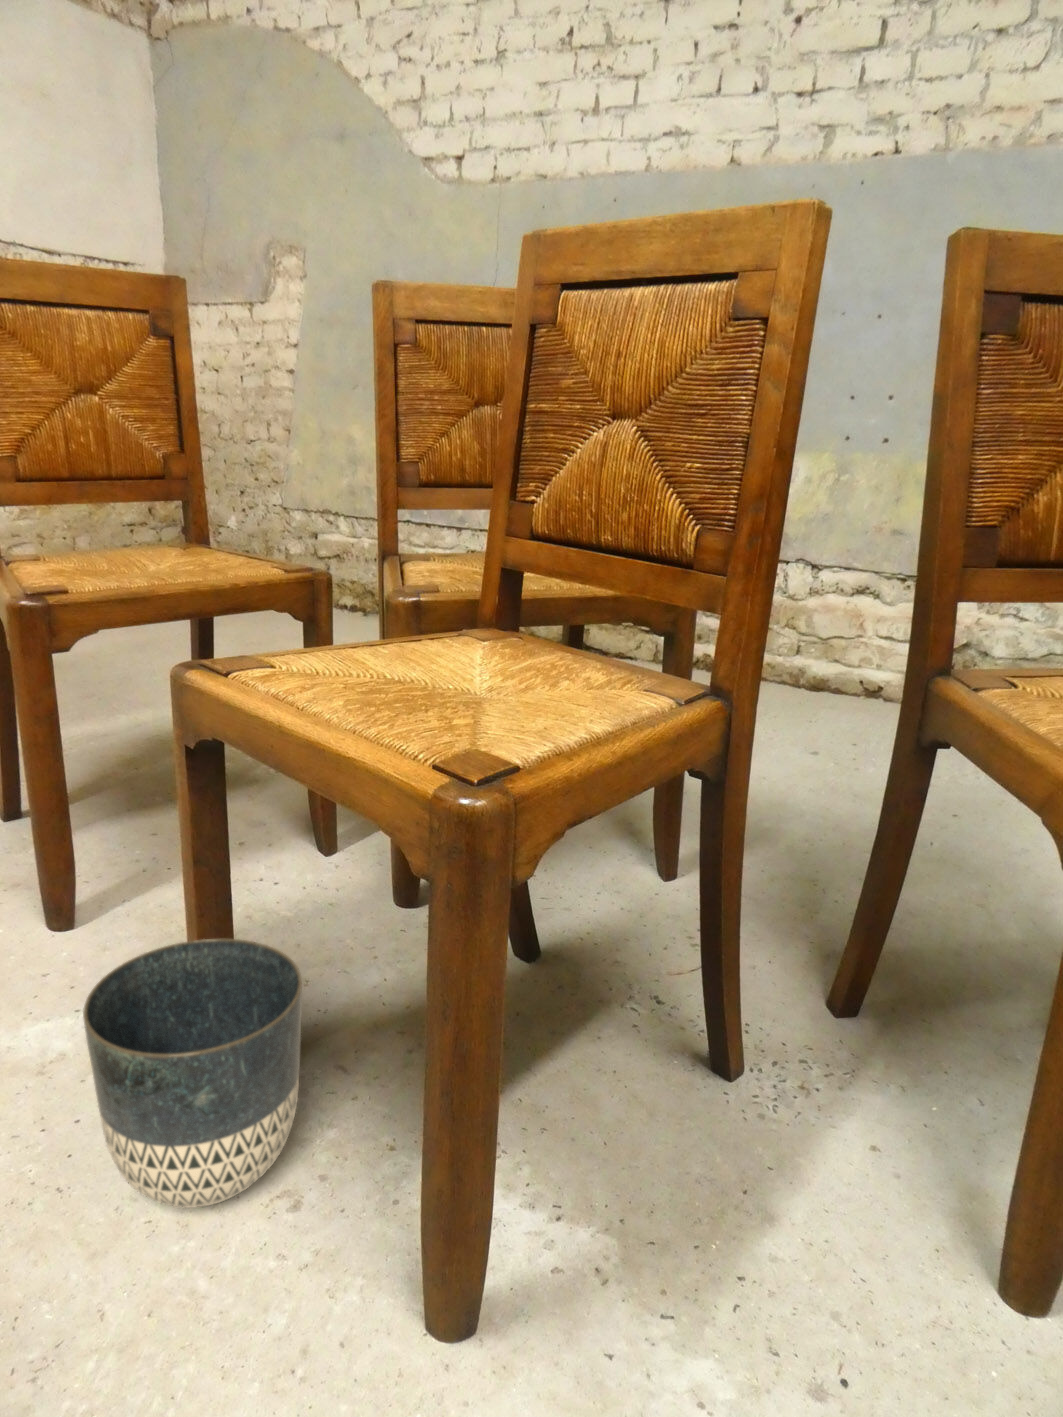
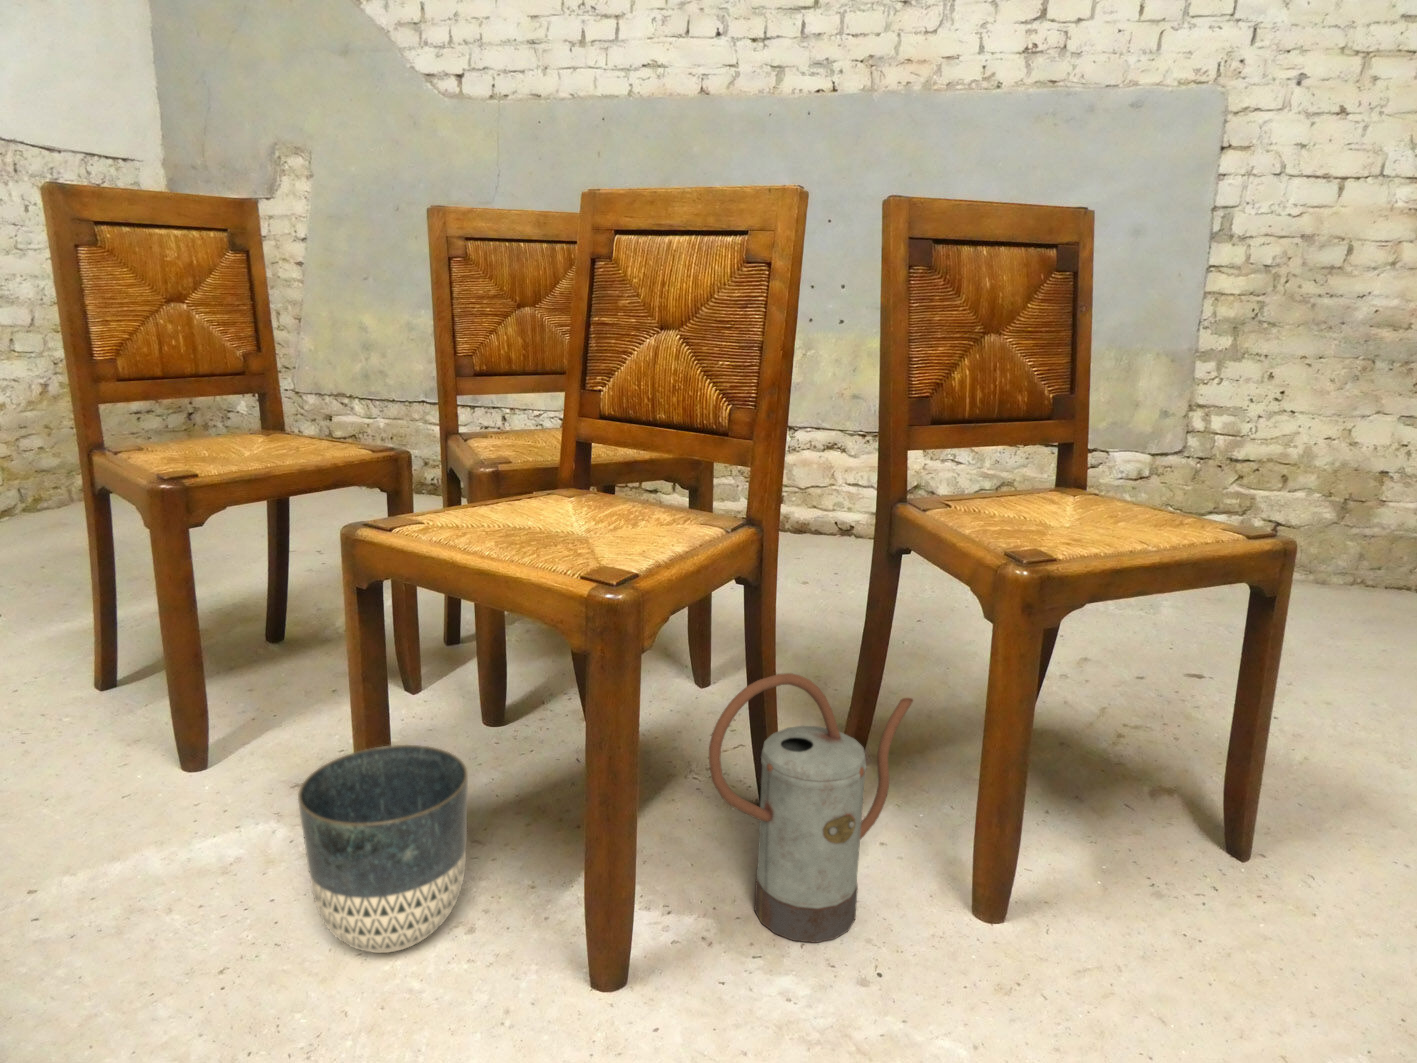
watering can: none [612,913,931,1293] -> present [709,673,913,943]

